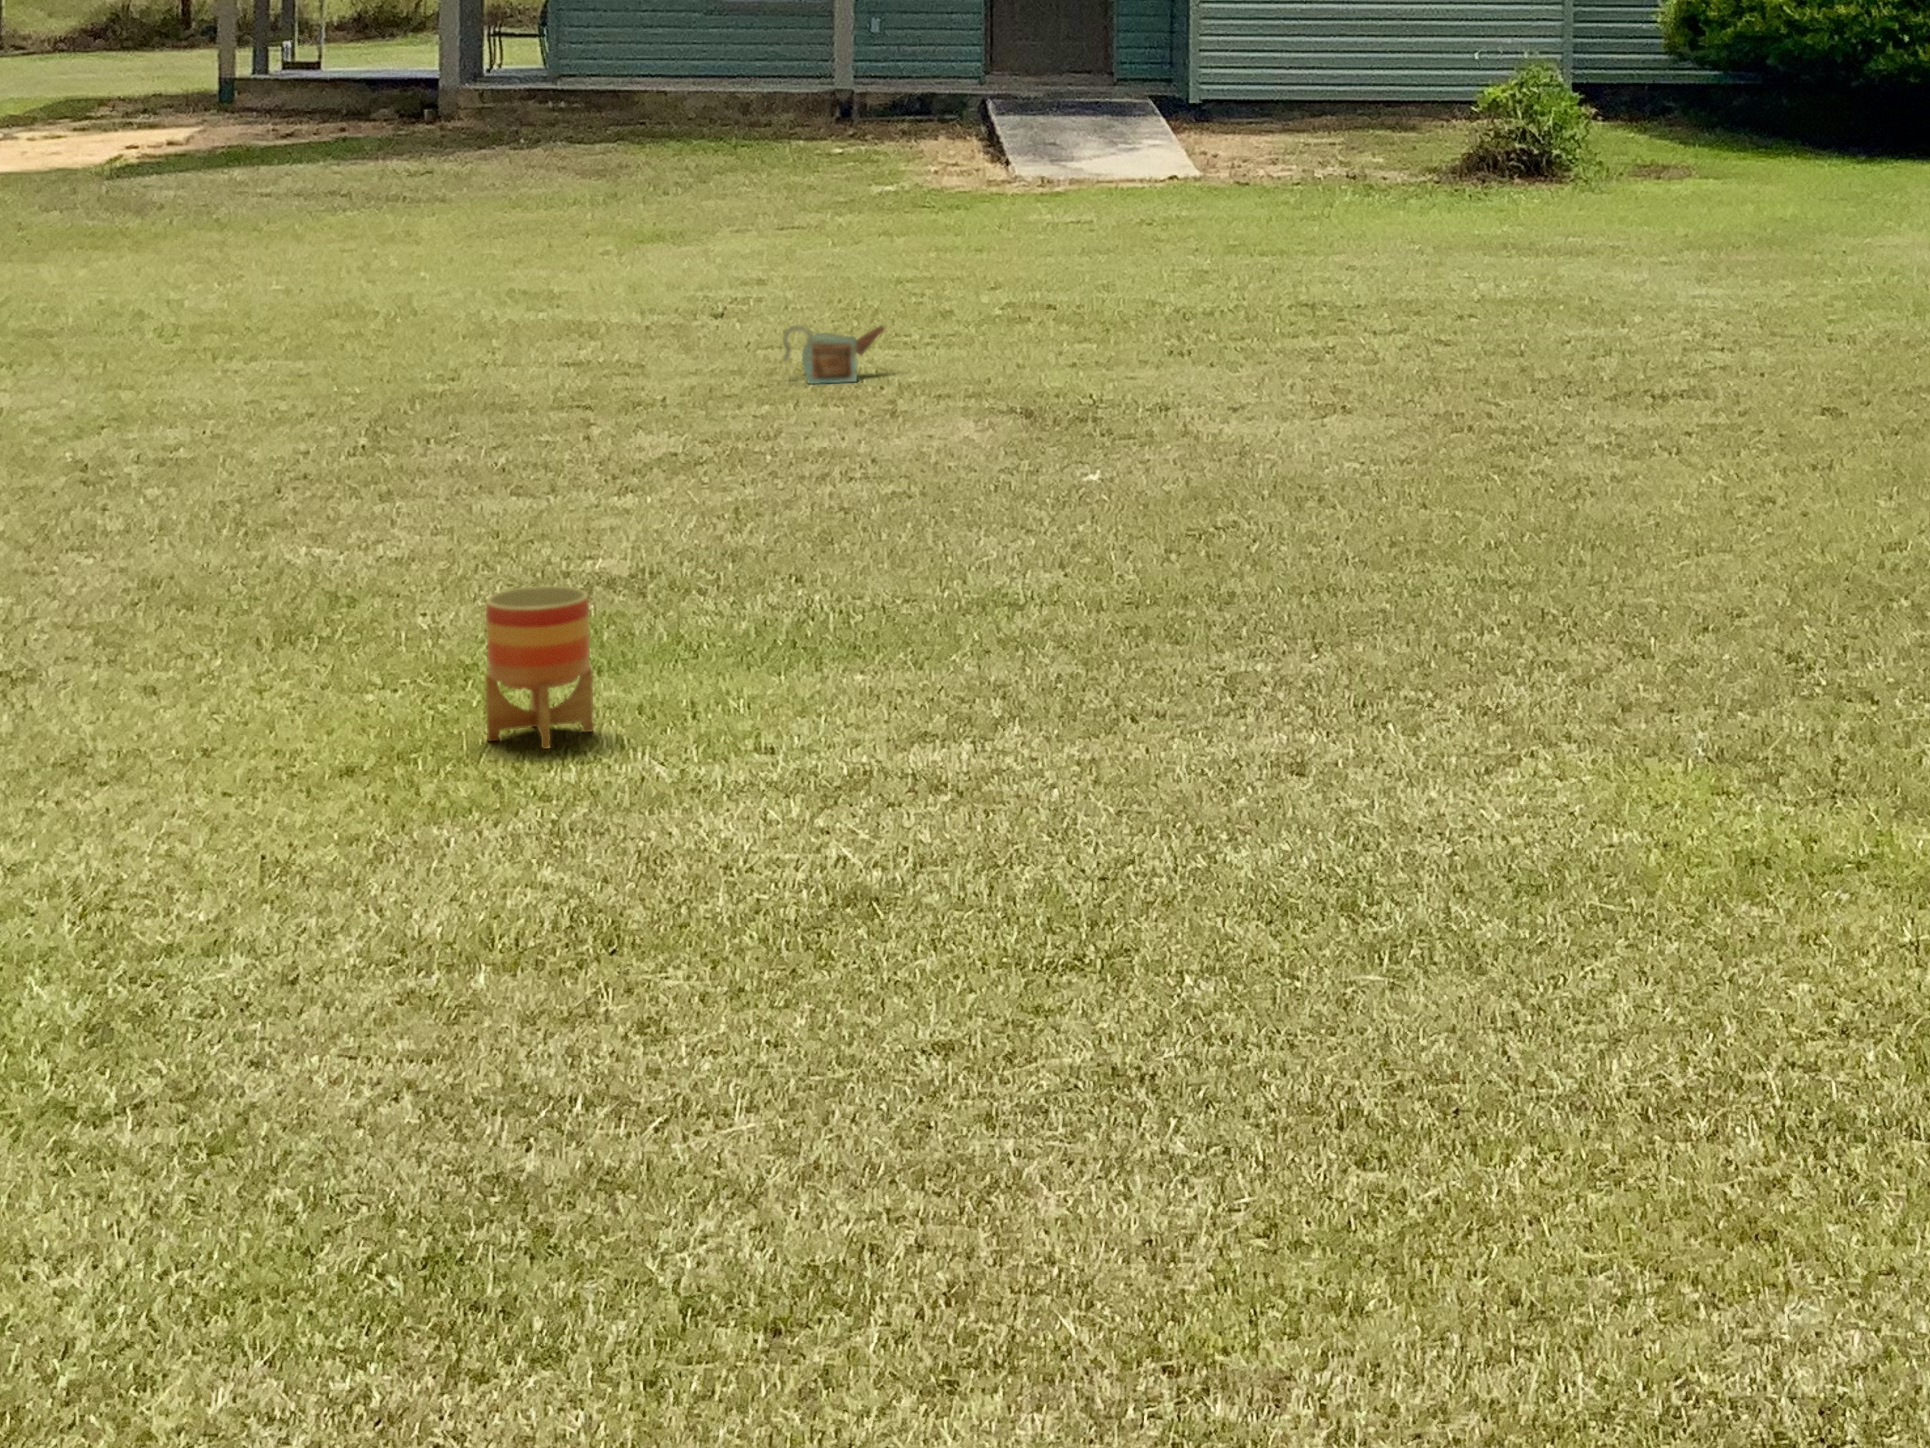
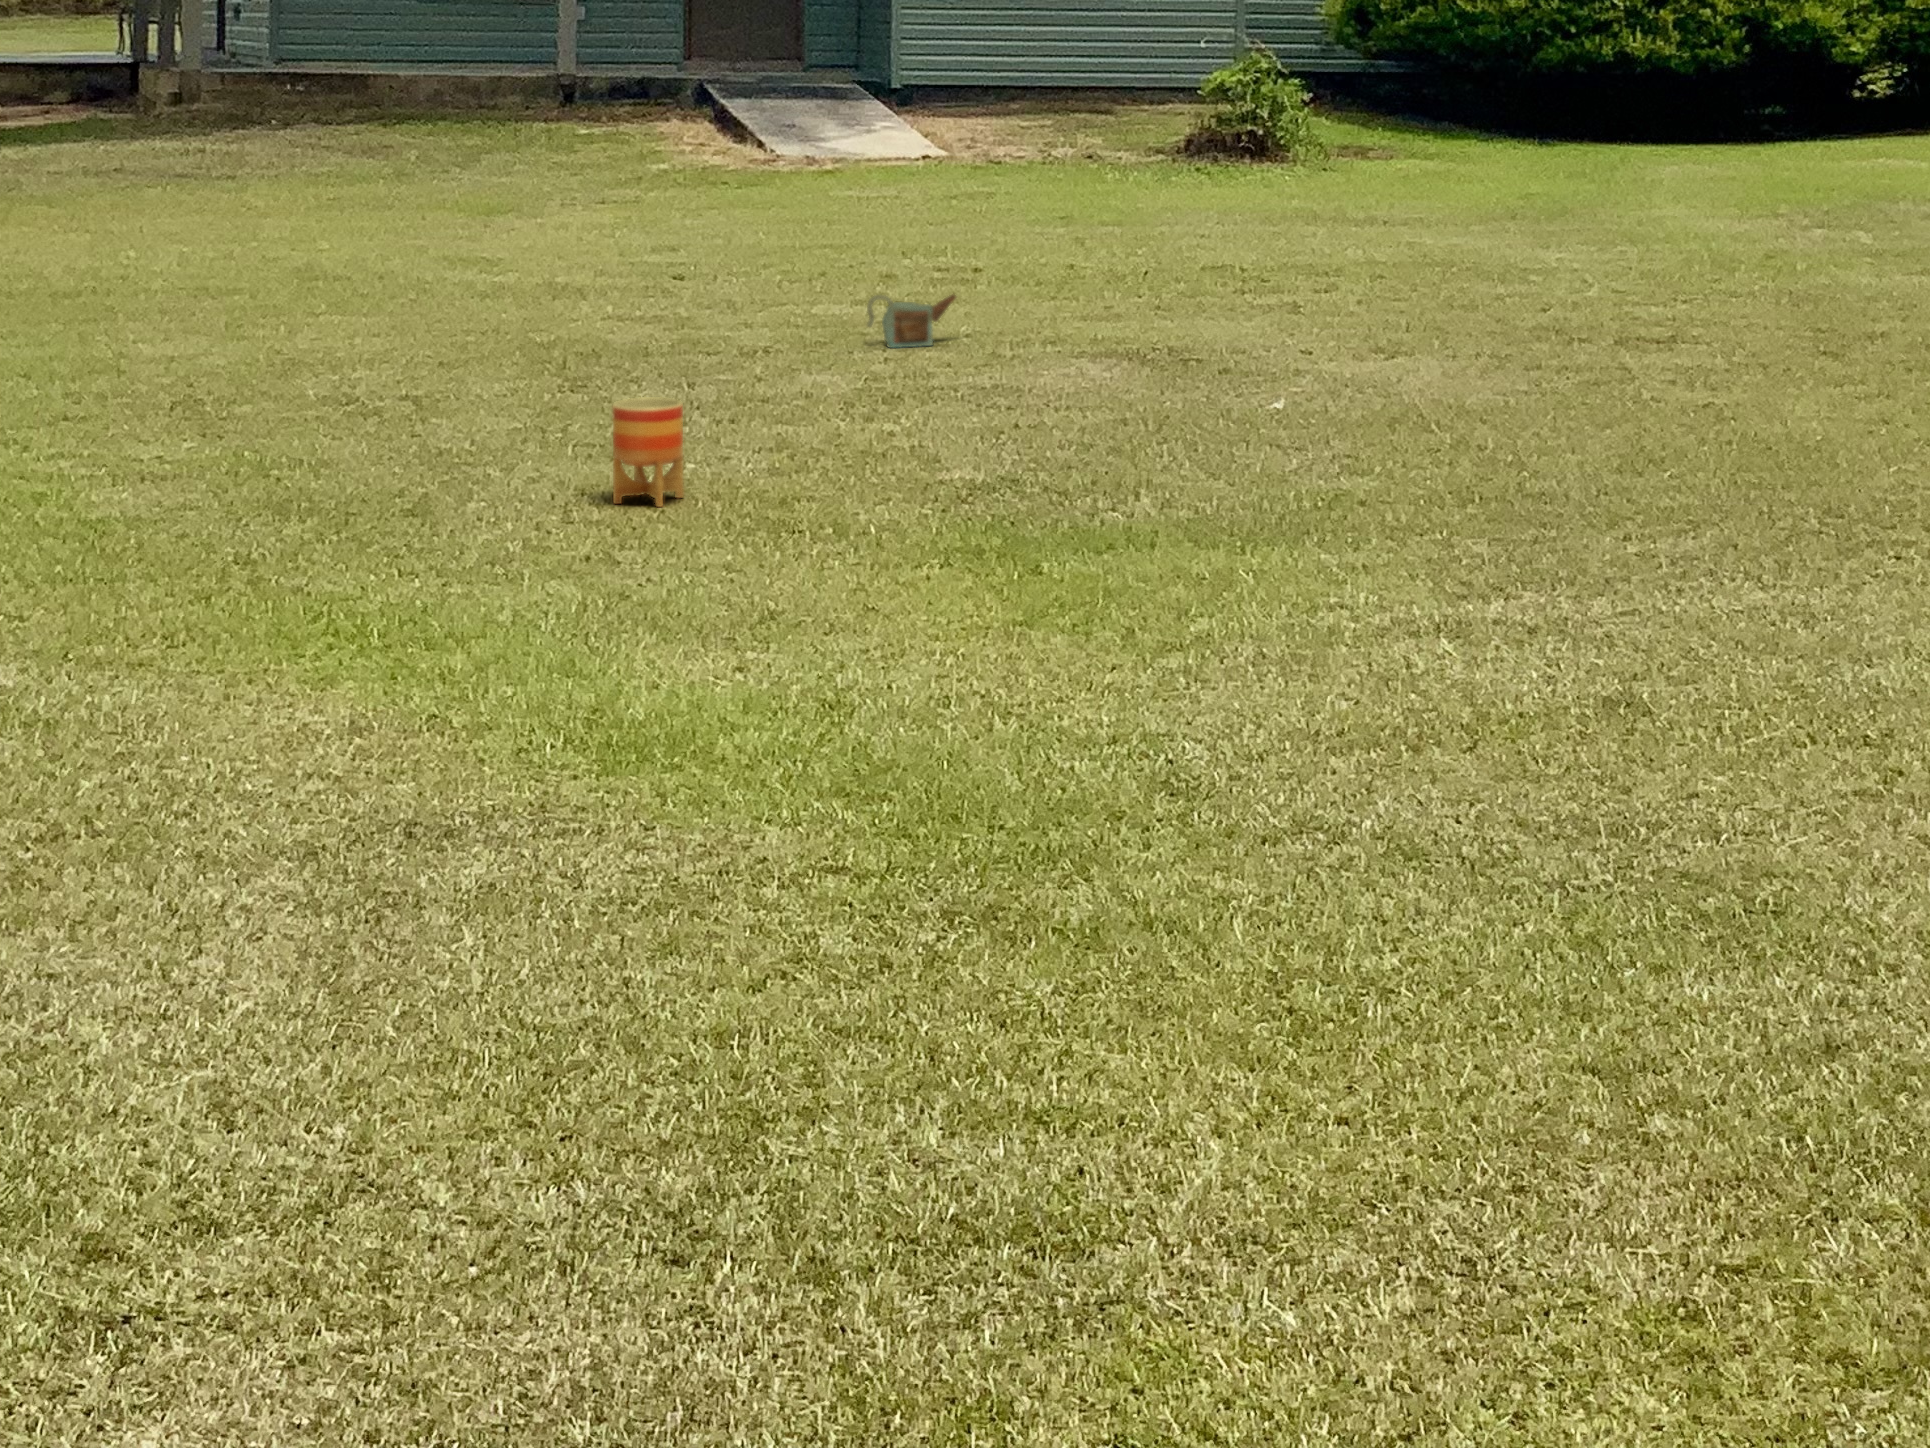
planter: present [486,586,594,749] -> present [612,397,684,507]

